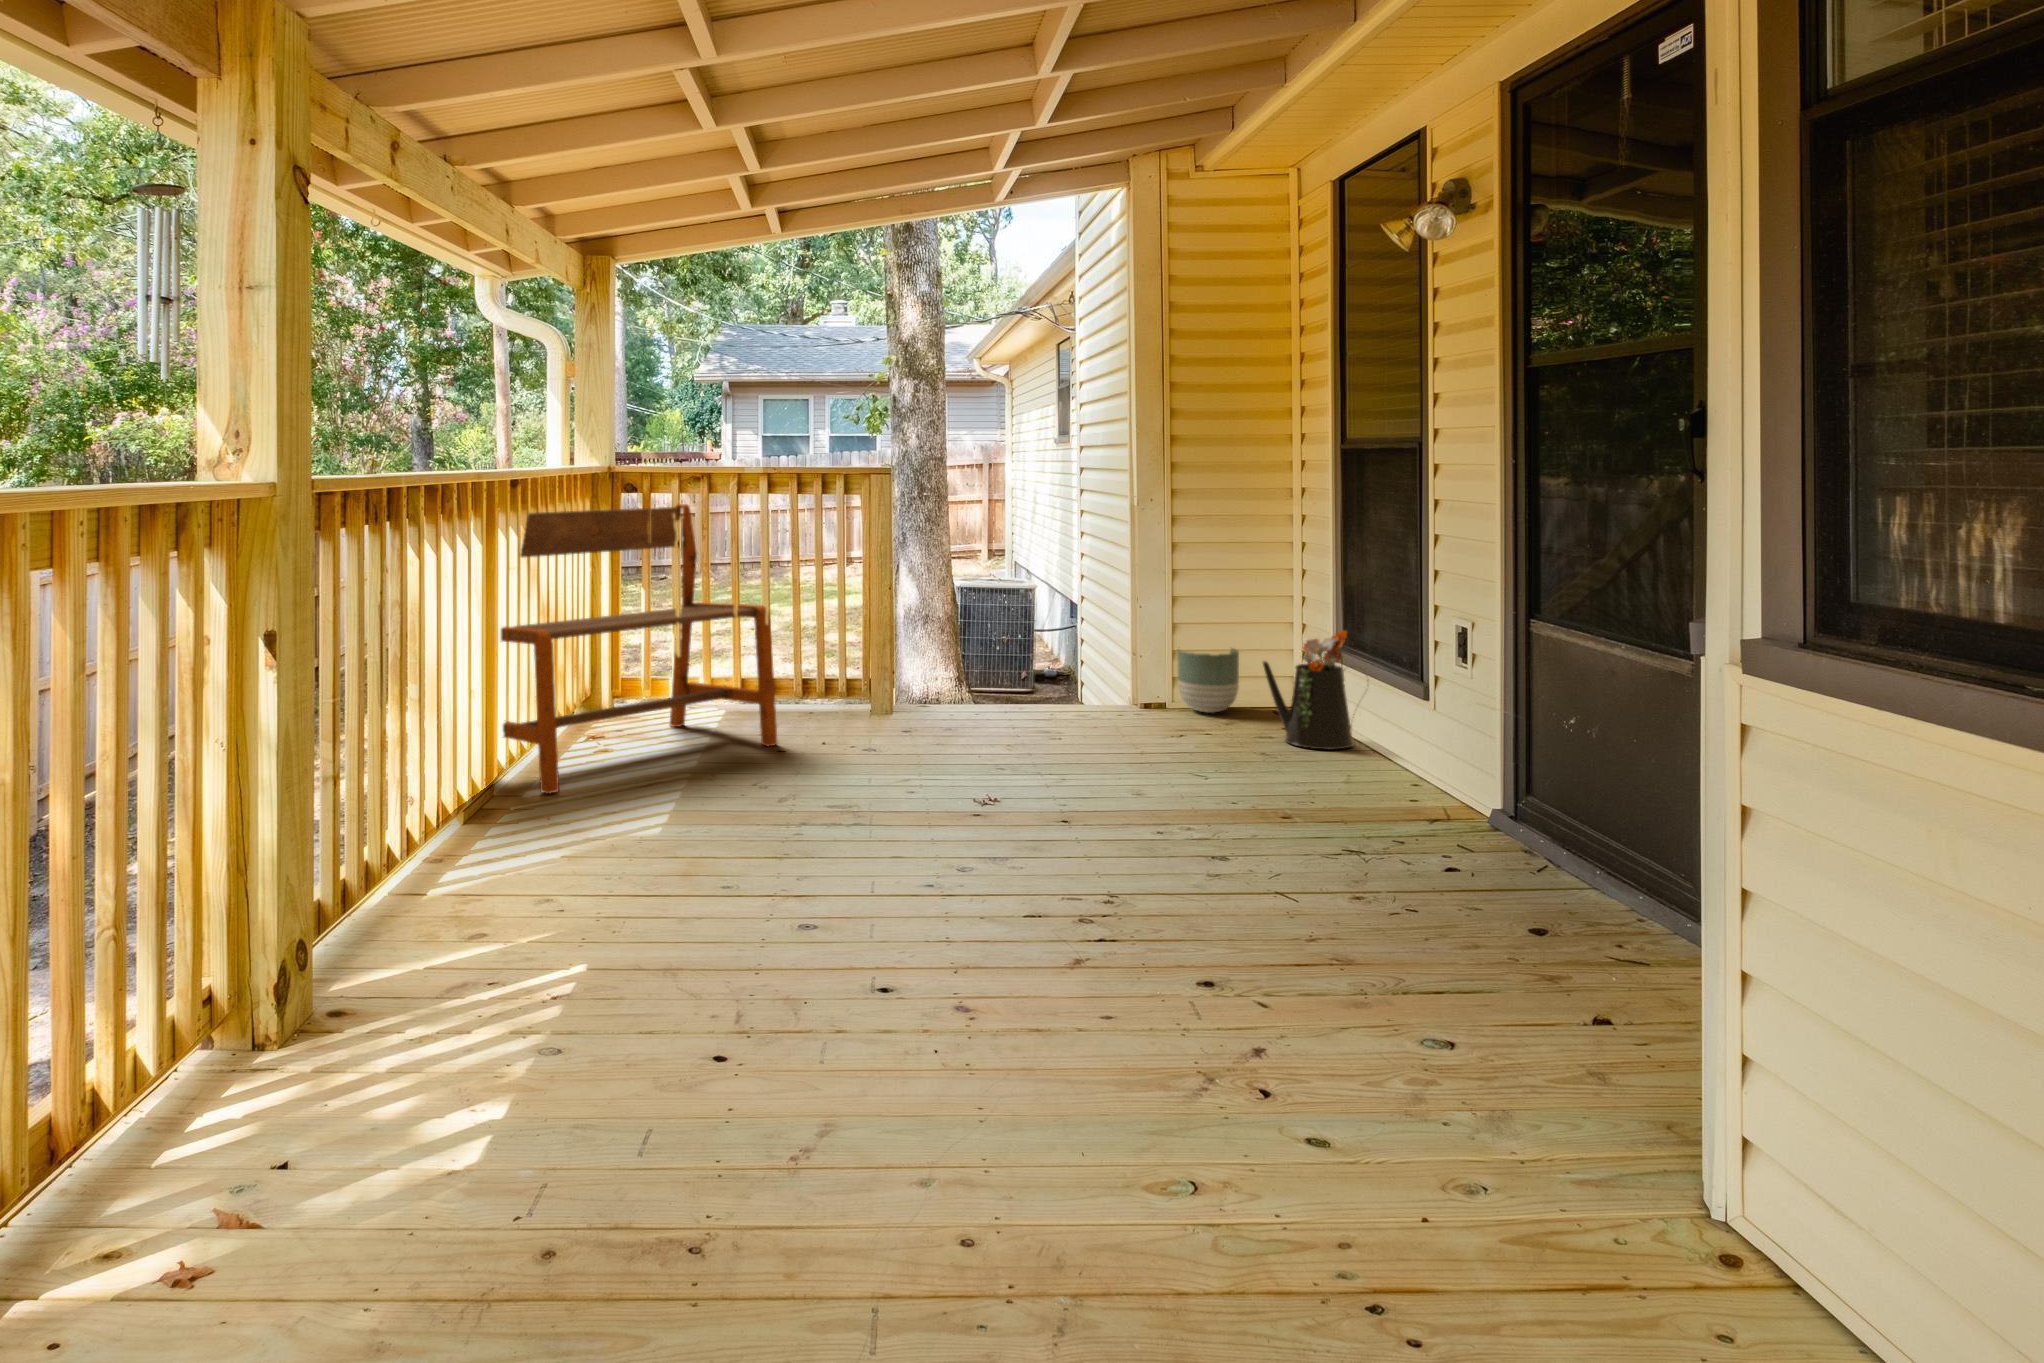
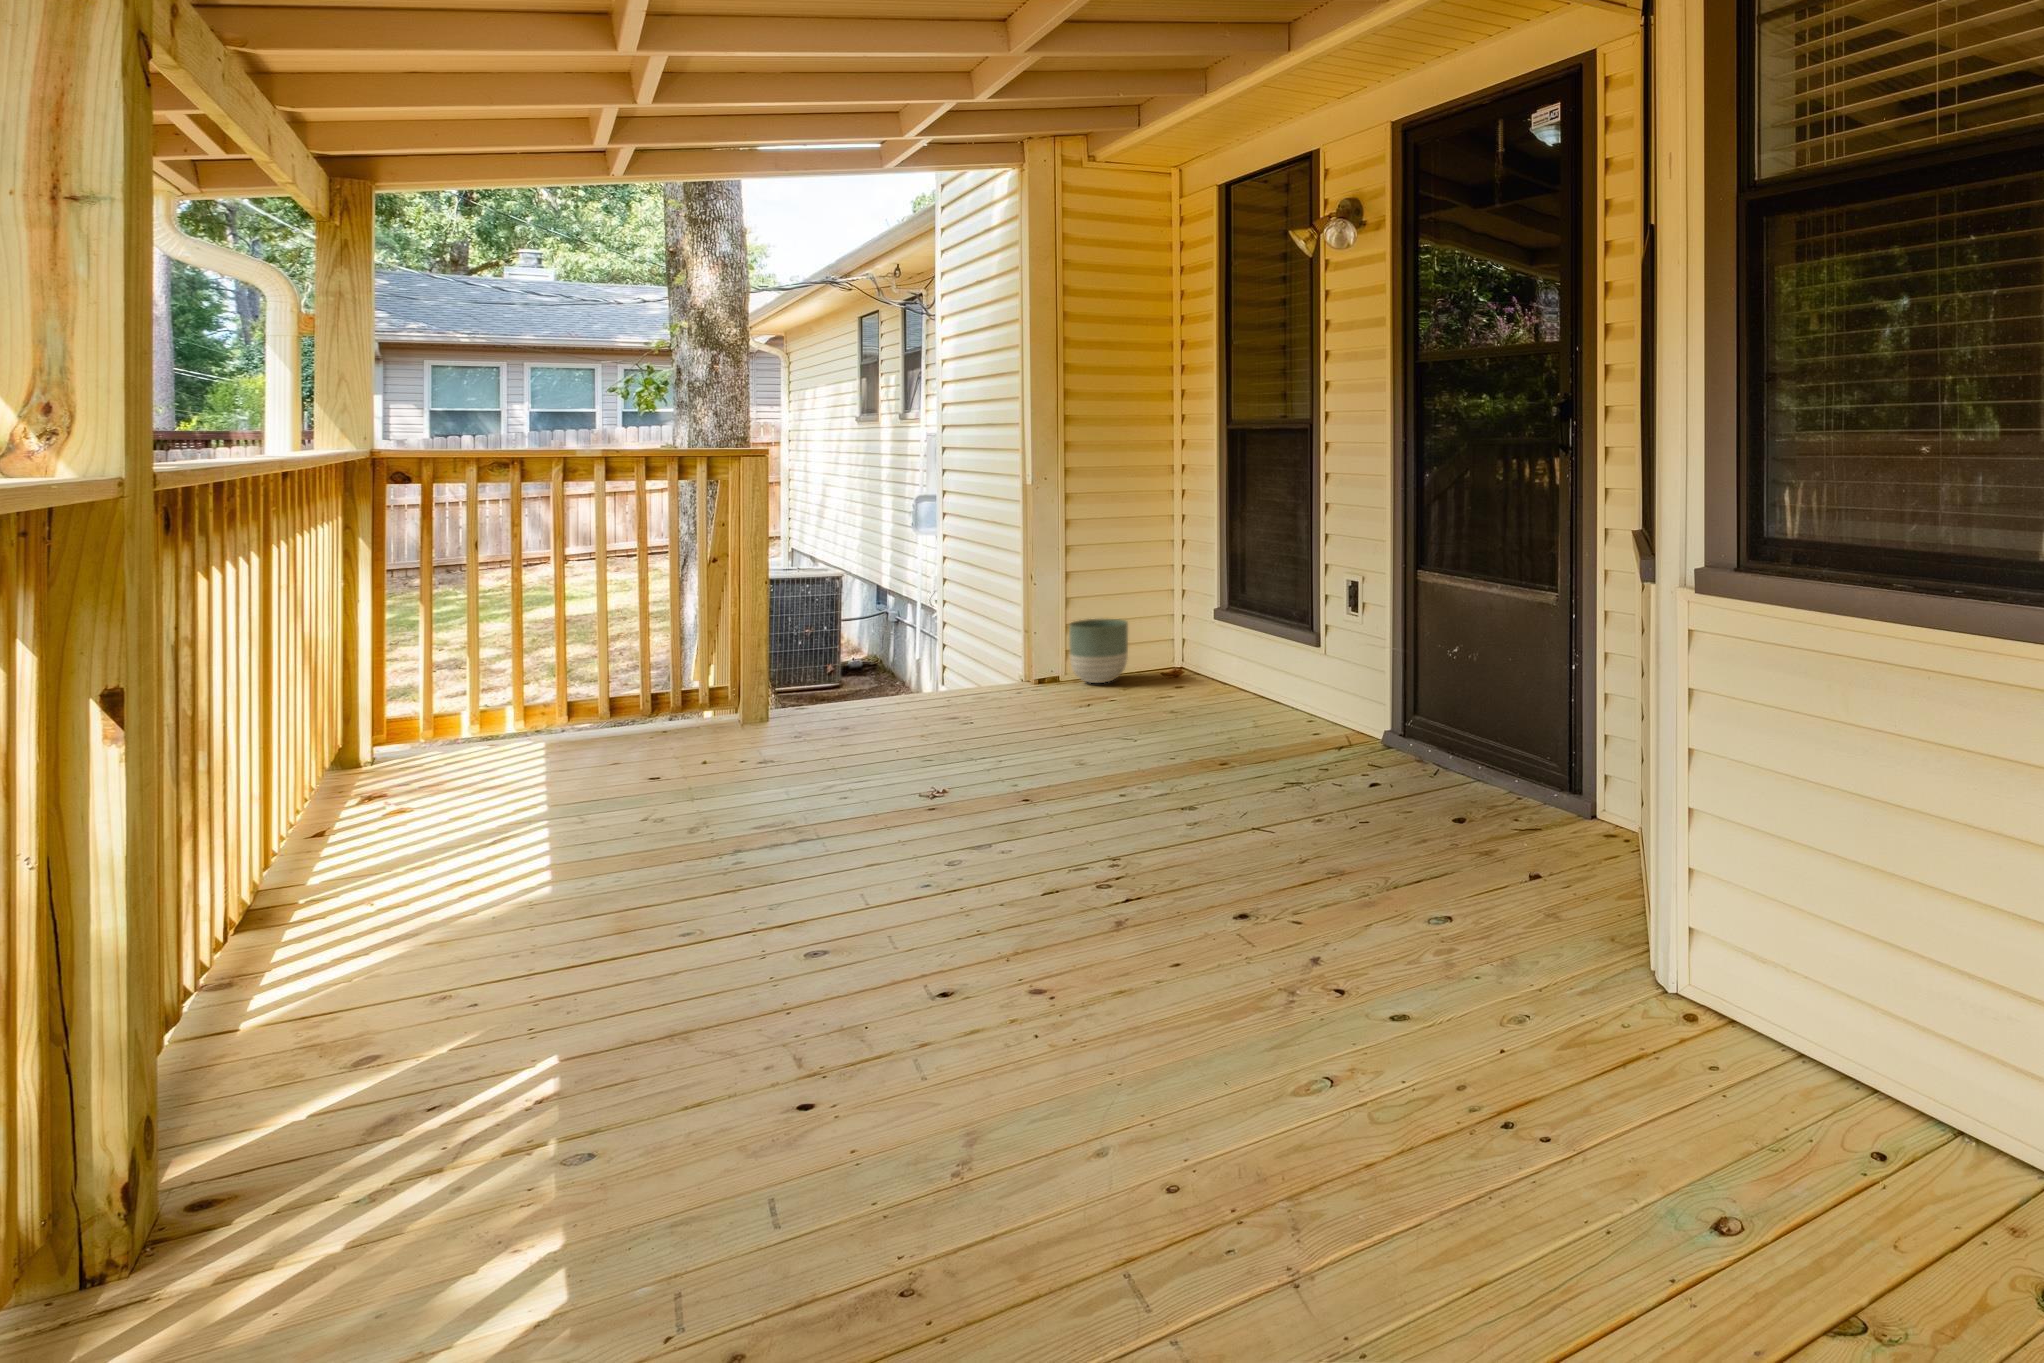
bench: present [501,504,777,794] -> none [205,498,648,867]
watering can: present [1263,631,1361,750] -> none [1163,592,1257,705]

